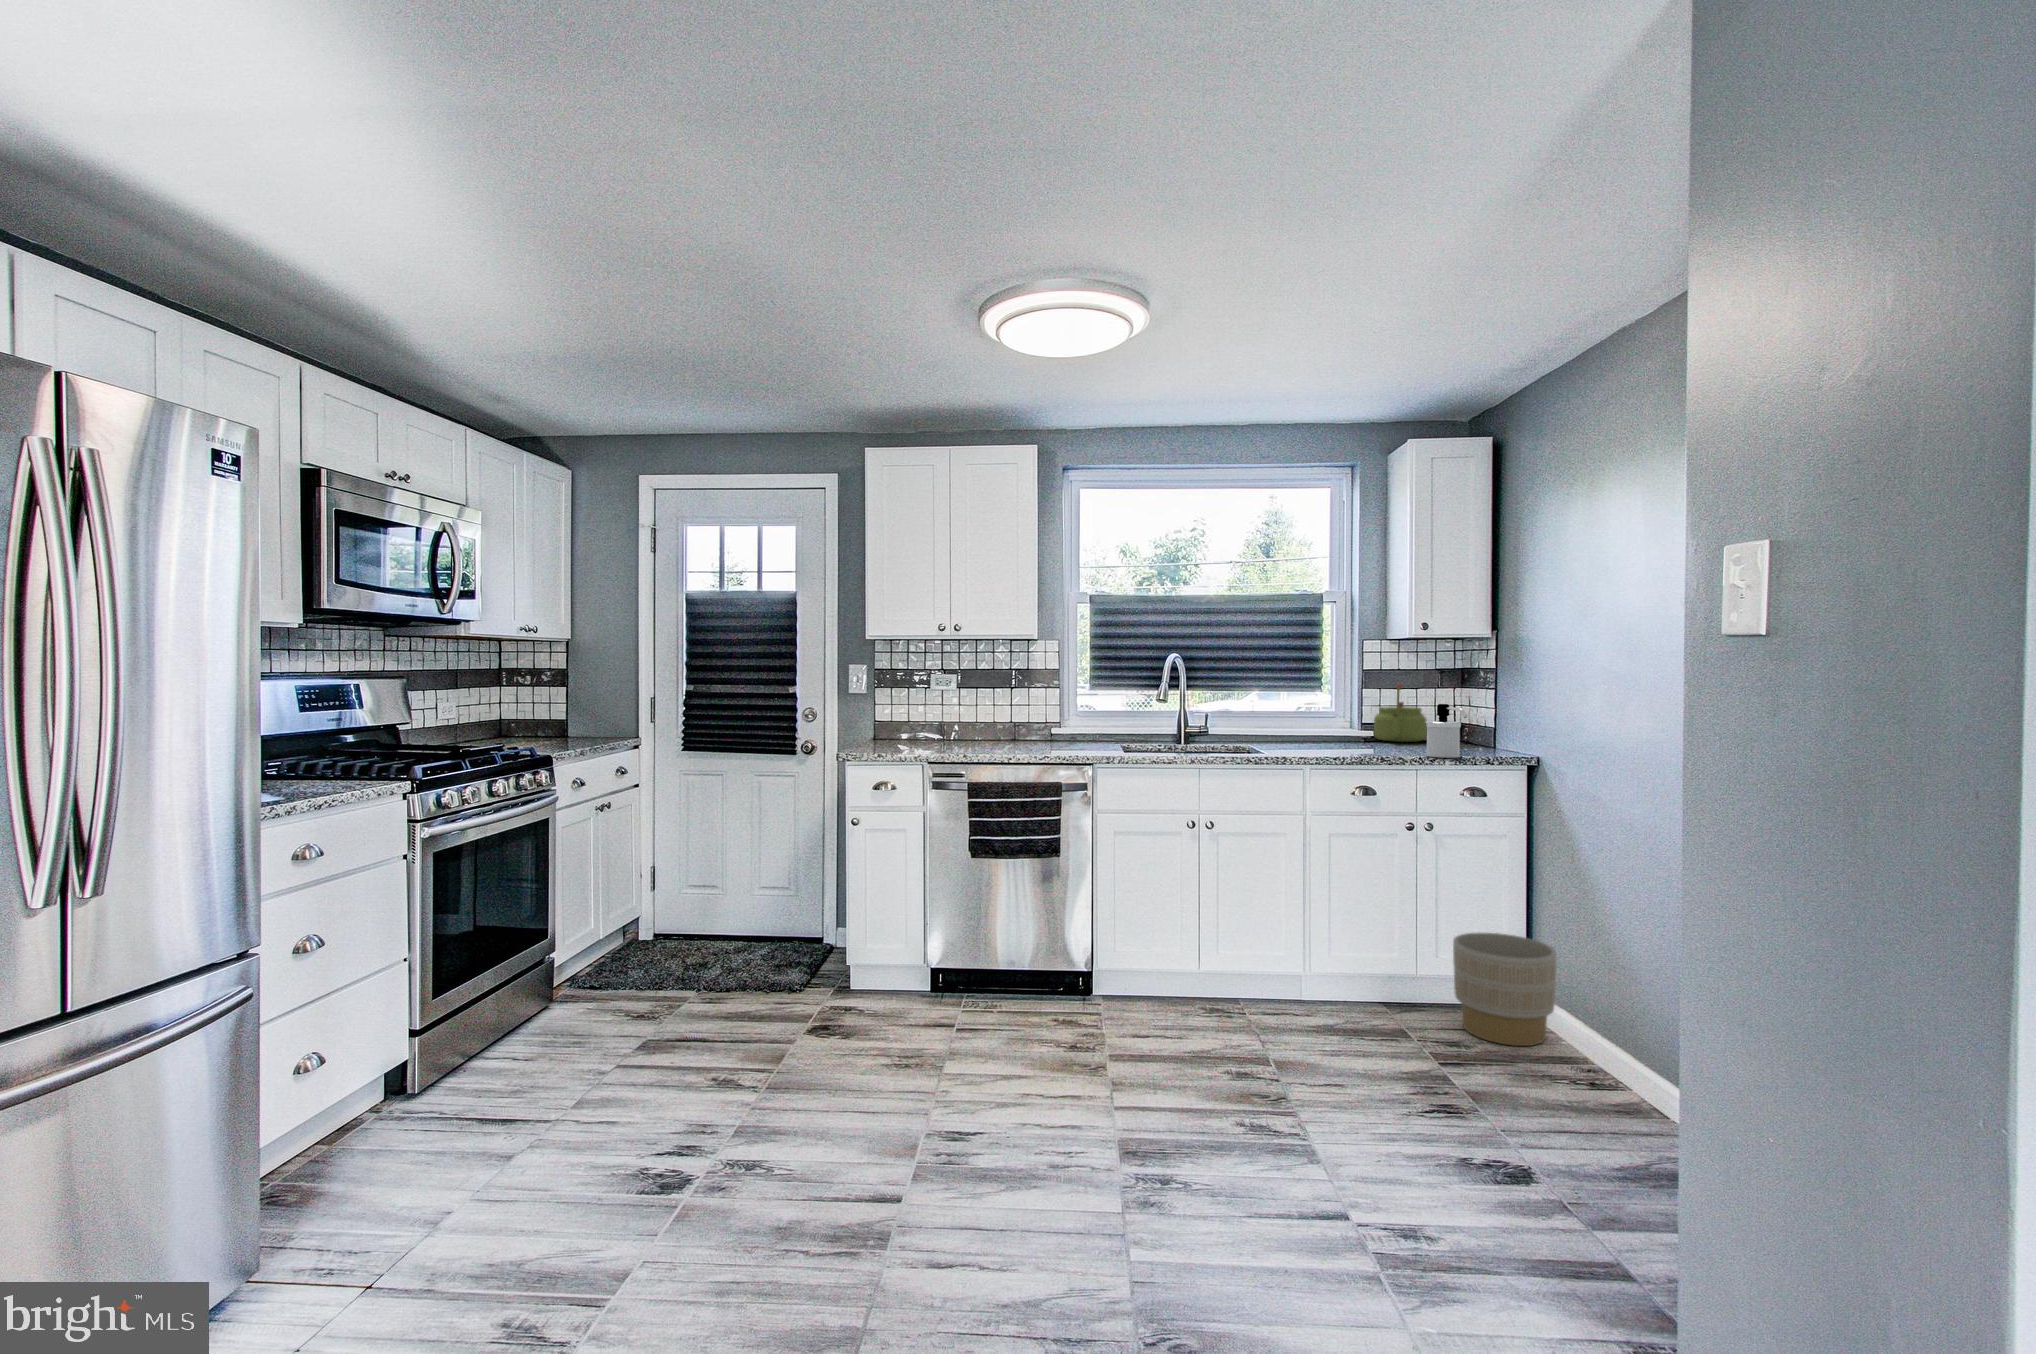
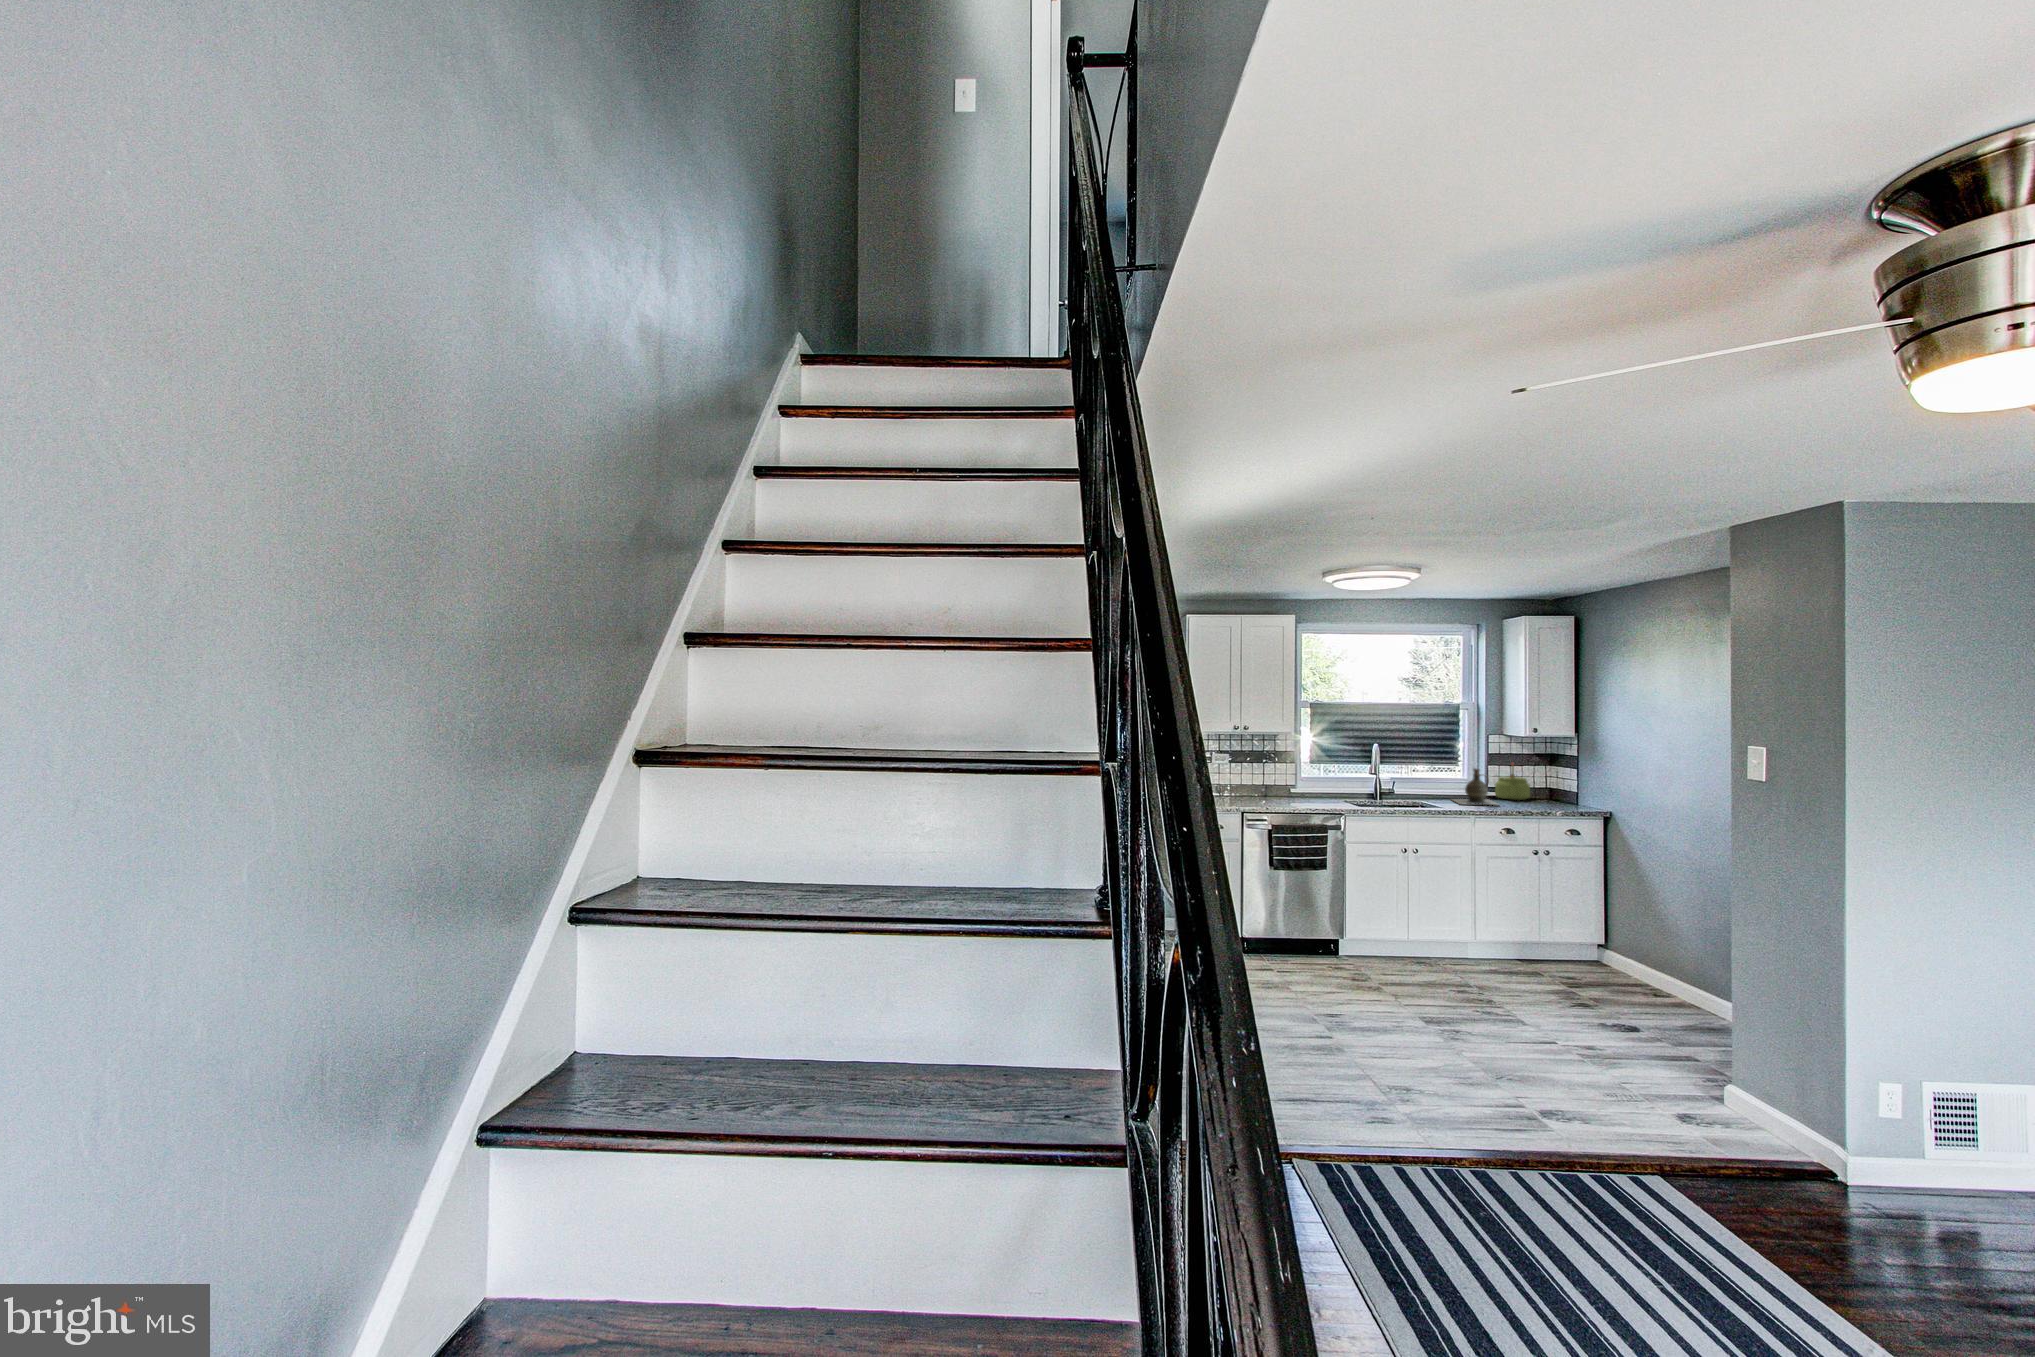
ceramic jug: none [1295,691,1366,748] -> present [1453,769,1497,805]
soap dispenser: present [1426,704,1467,758] -> none [1540,779,1568,812]
planter: present [1453,933,1556,1046] -> none [1565,916,1627,979]

